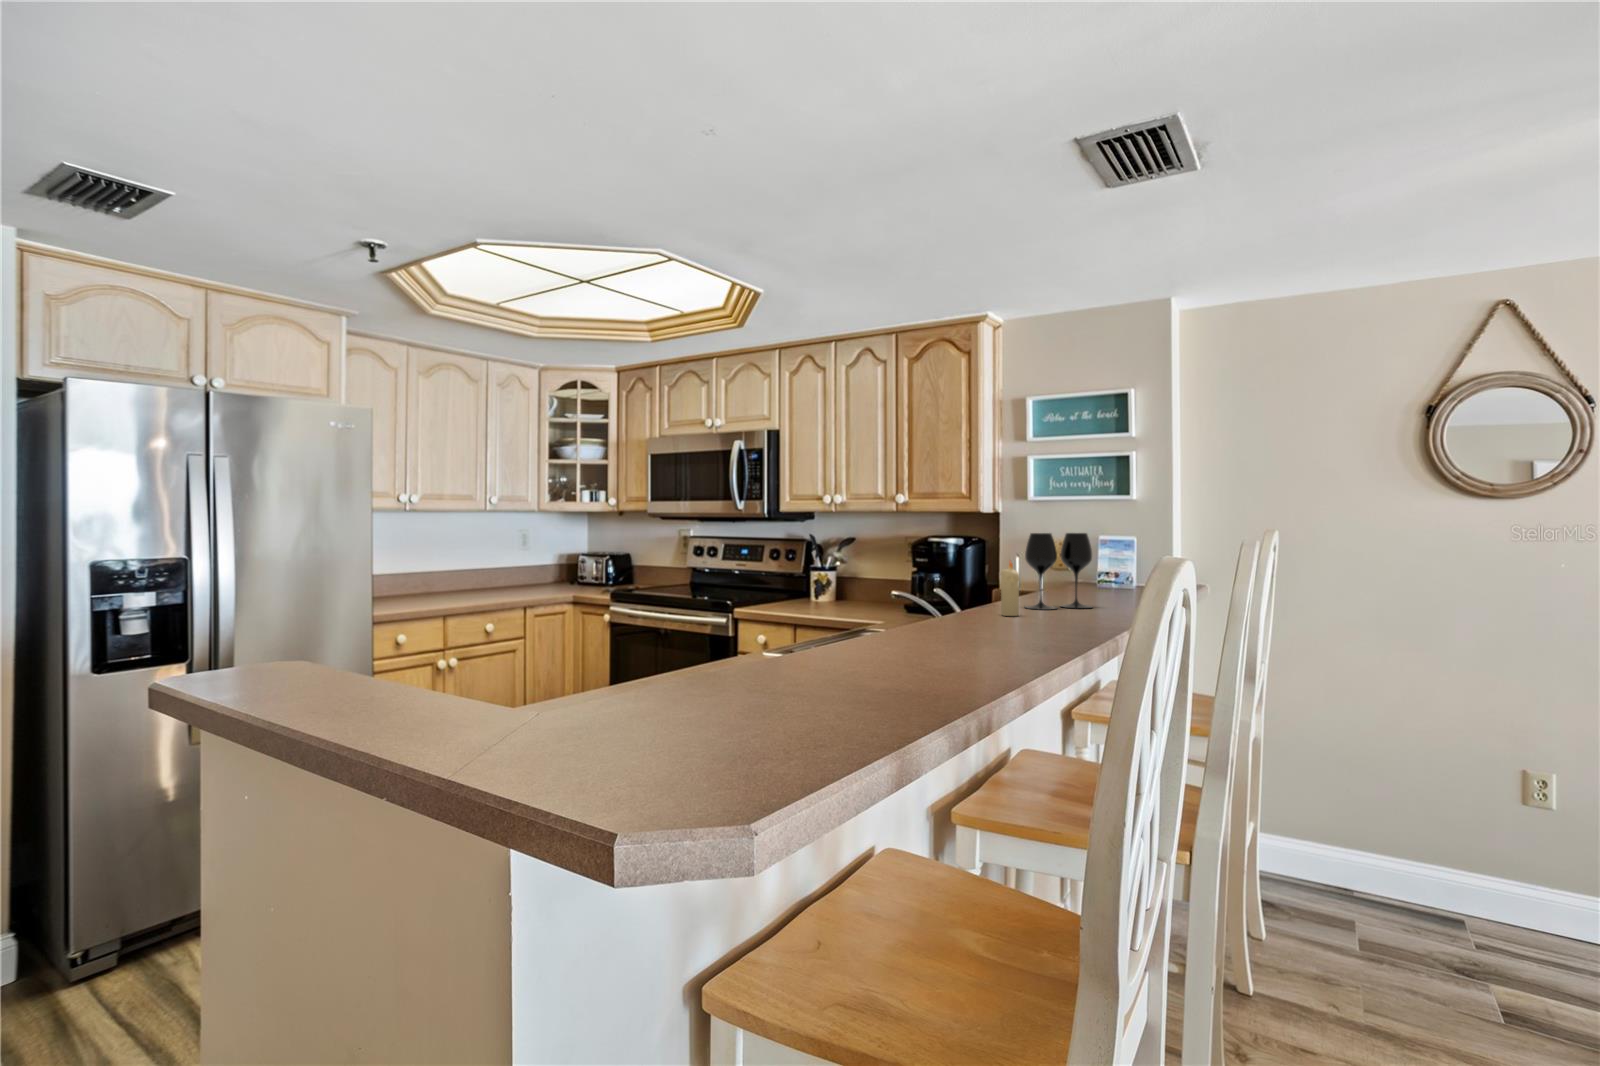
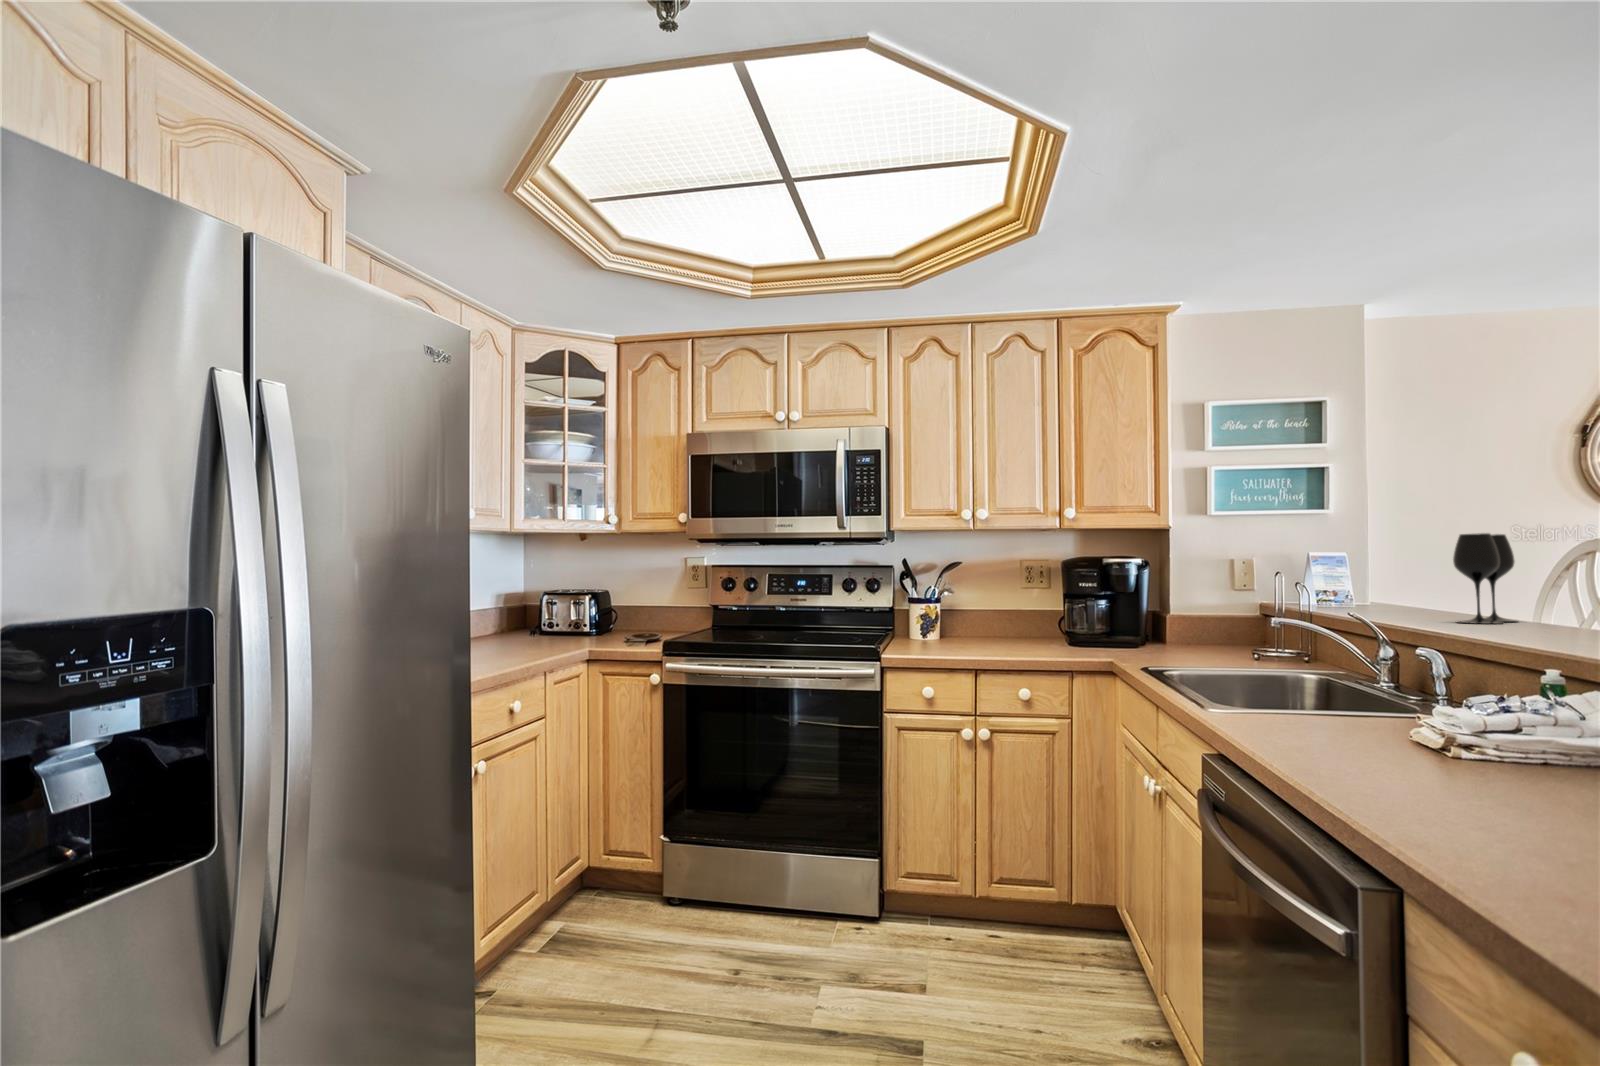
candle: present [1001,562,1020,616] -> none [1524,559,1556,628]

